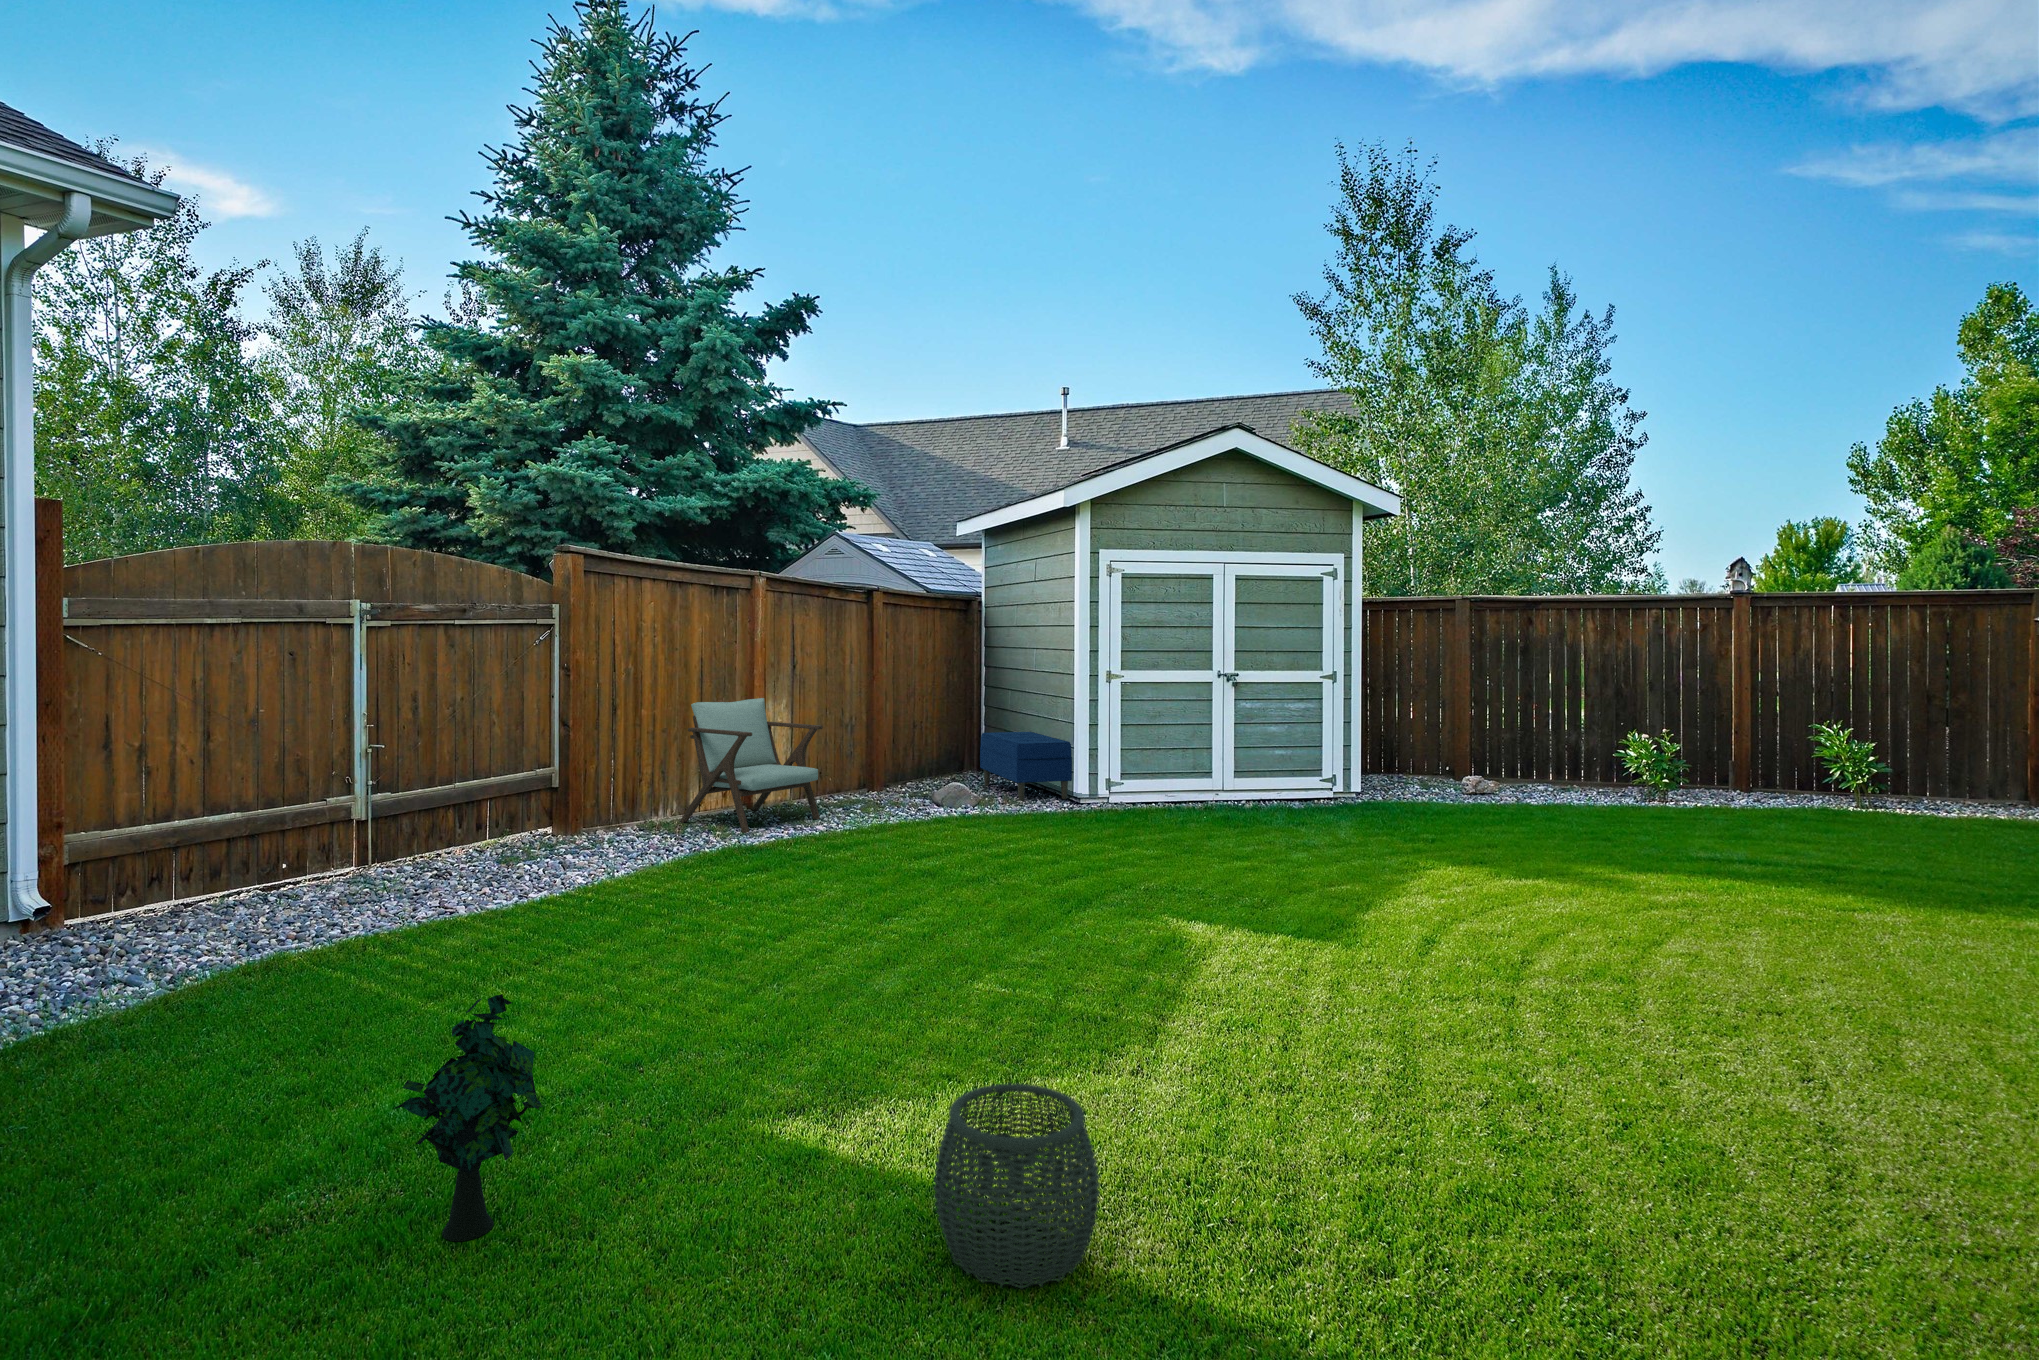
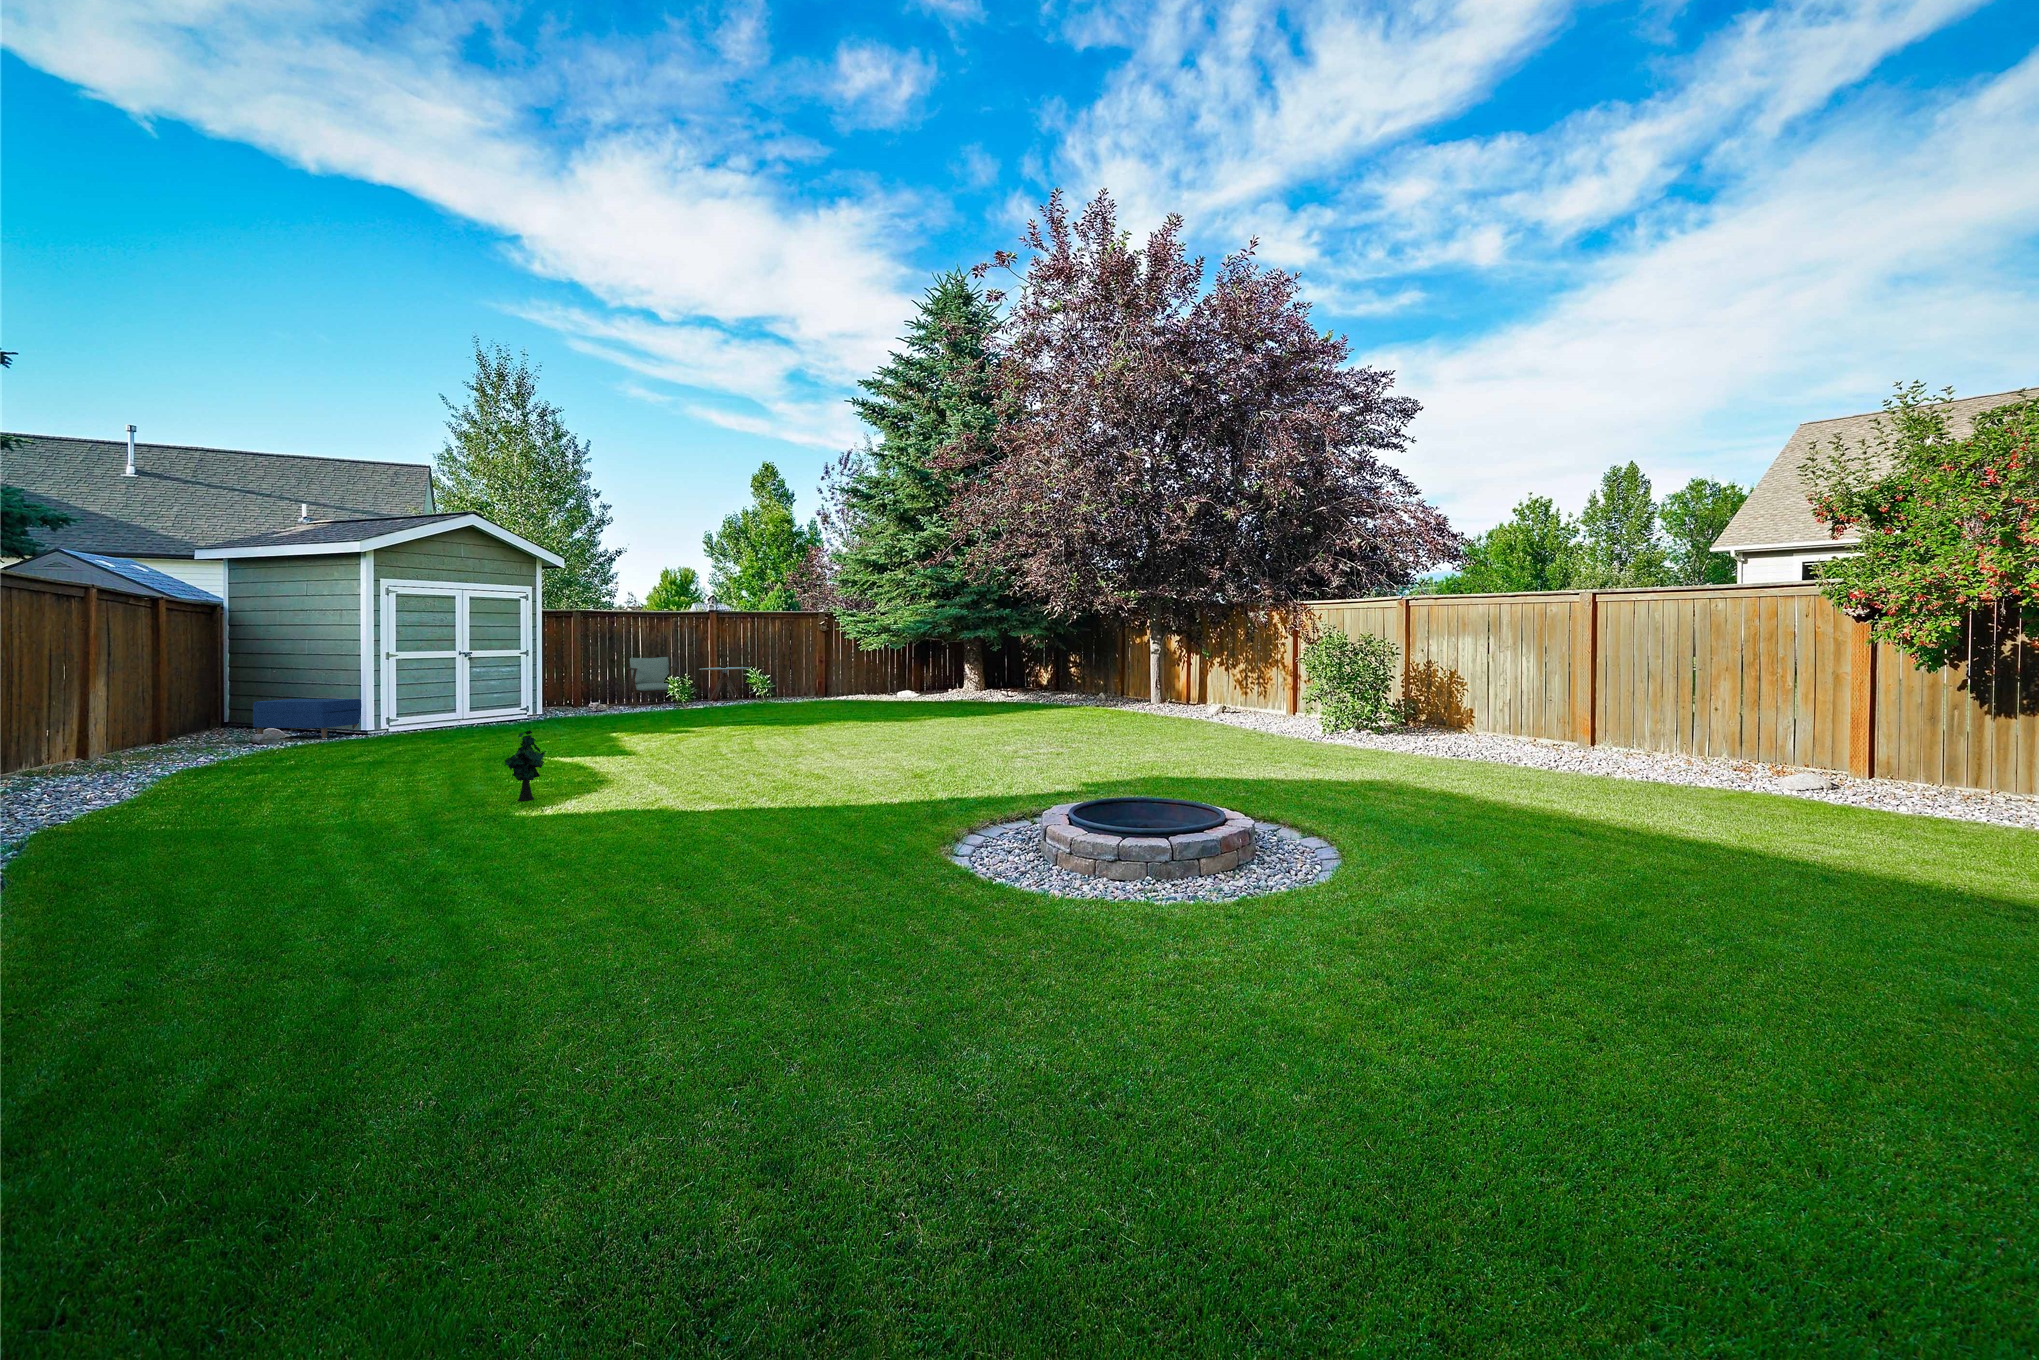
lounge chair: present [679,698,823,833] -> present [627,657,679,706]
round table: none [1712,723,1849,807] -> present [699,667,749,701]
woven basket: present [934,1084,1100,1289] -> none [651,737,697,776]

